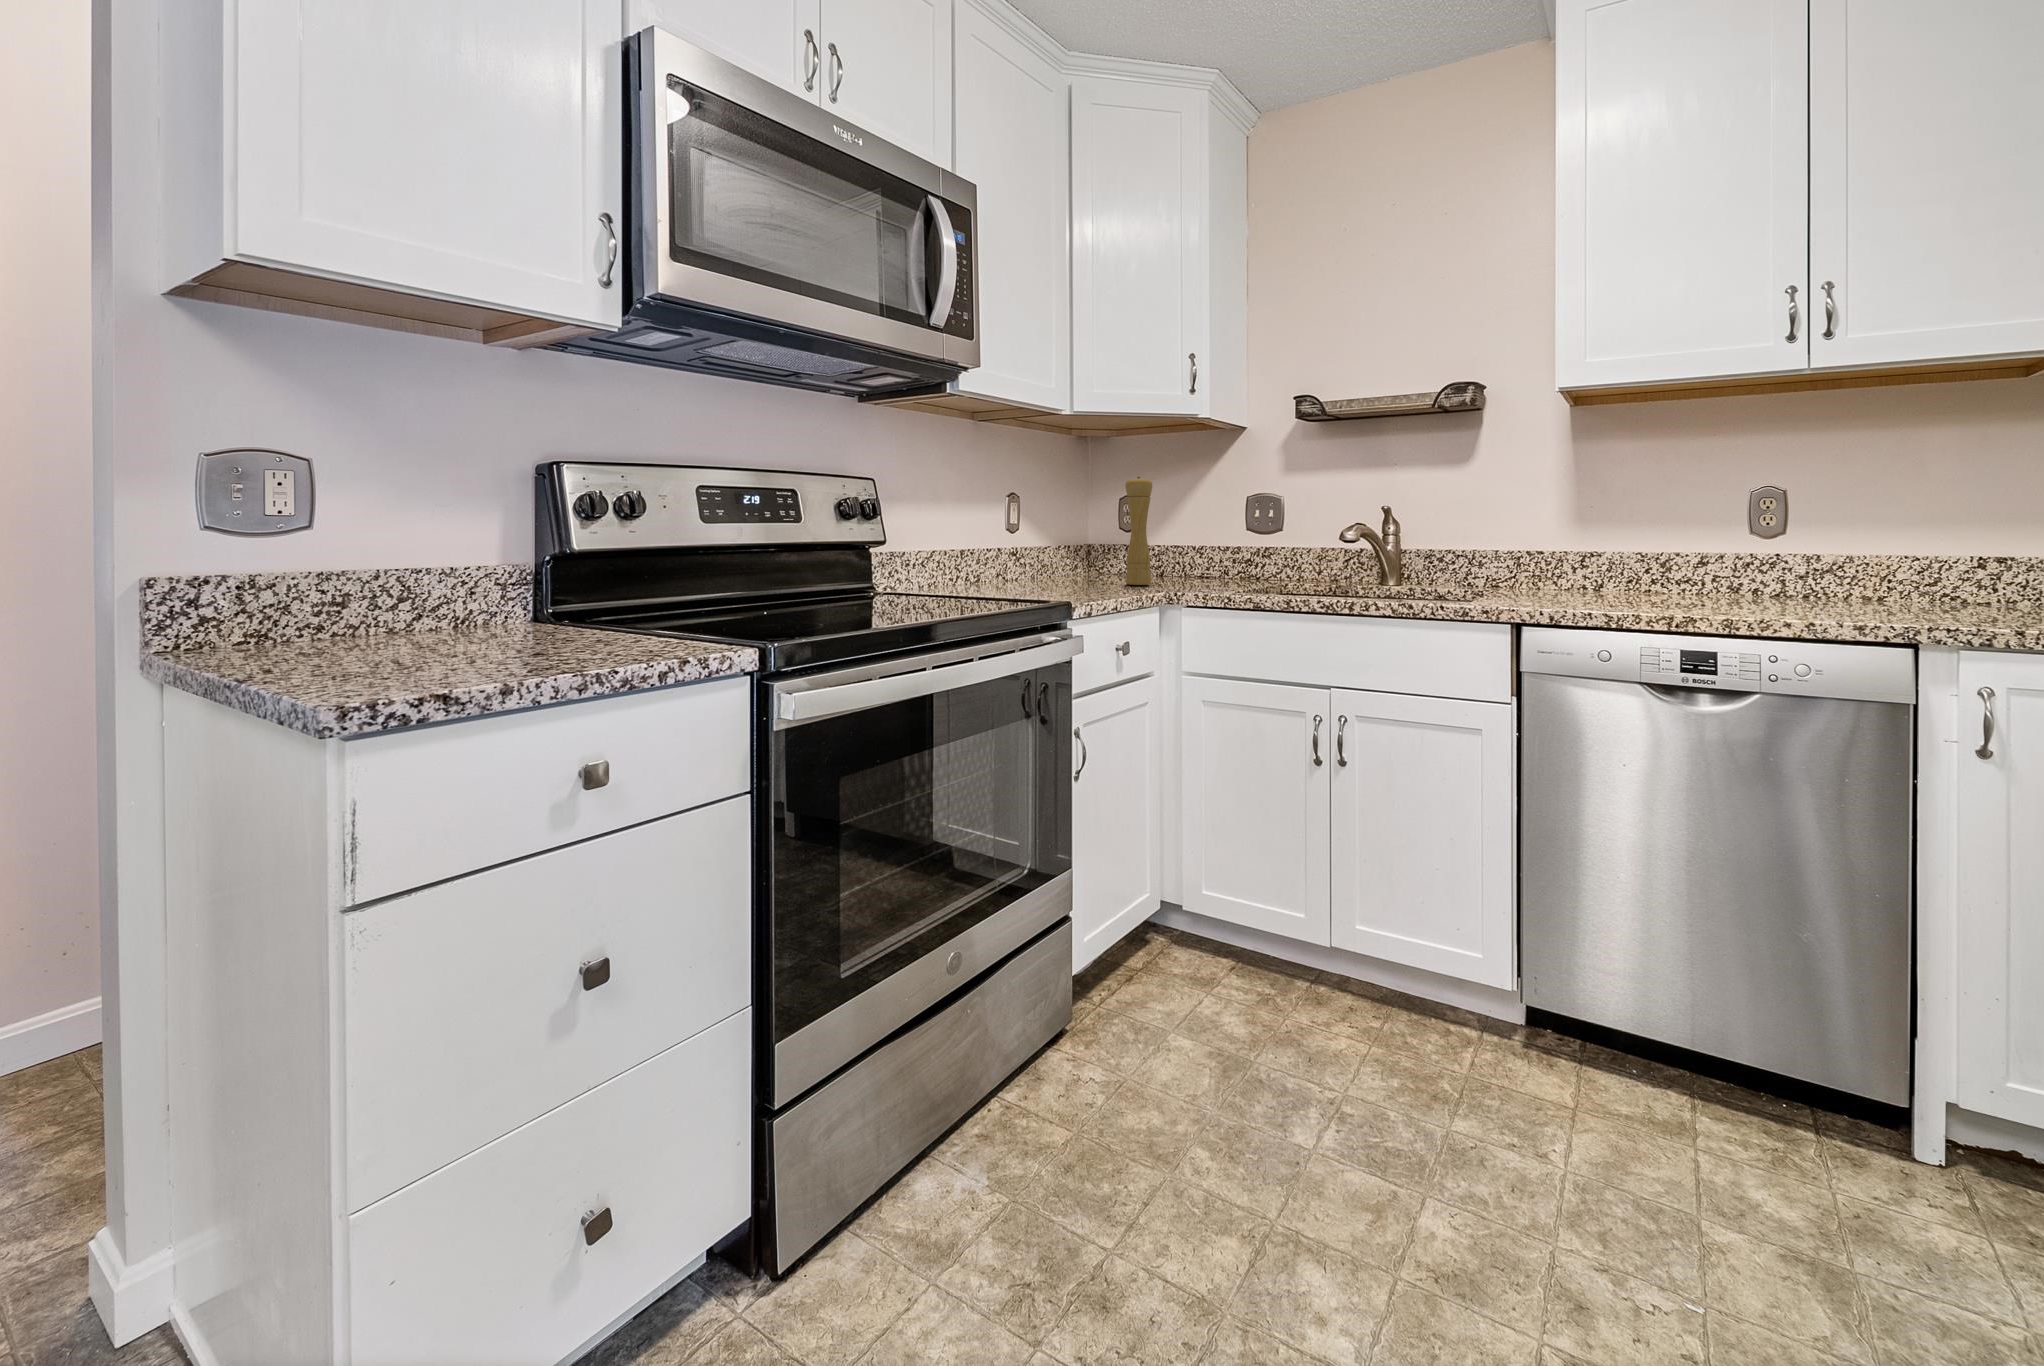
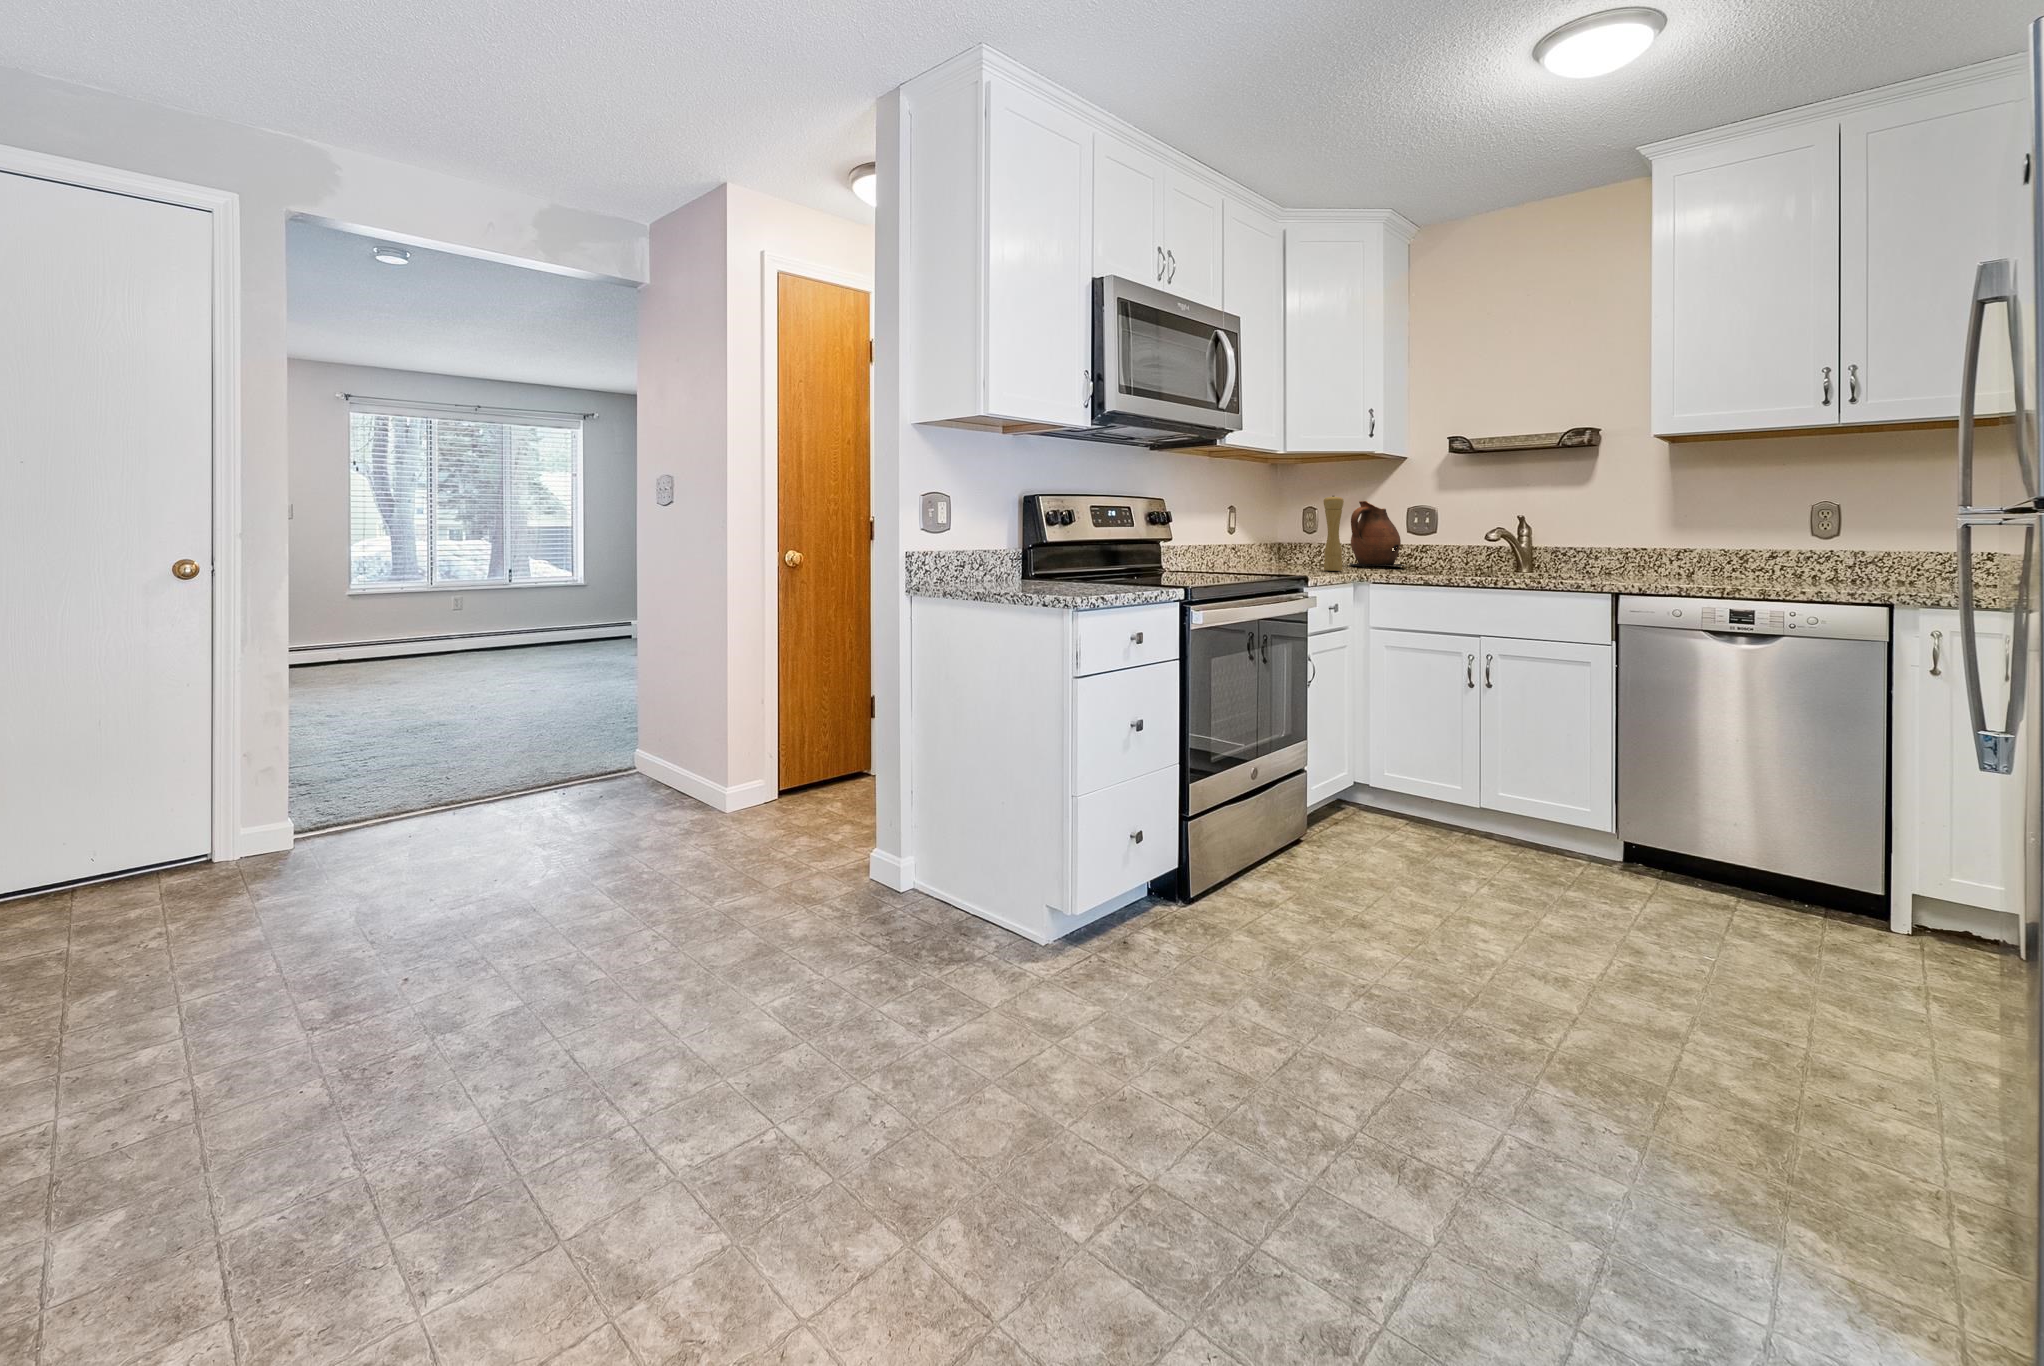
ceramic pitcher: none [1166,486,1241,577] -> present [1350,501,1405,567]

